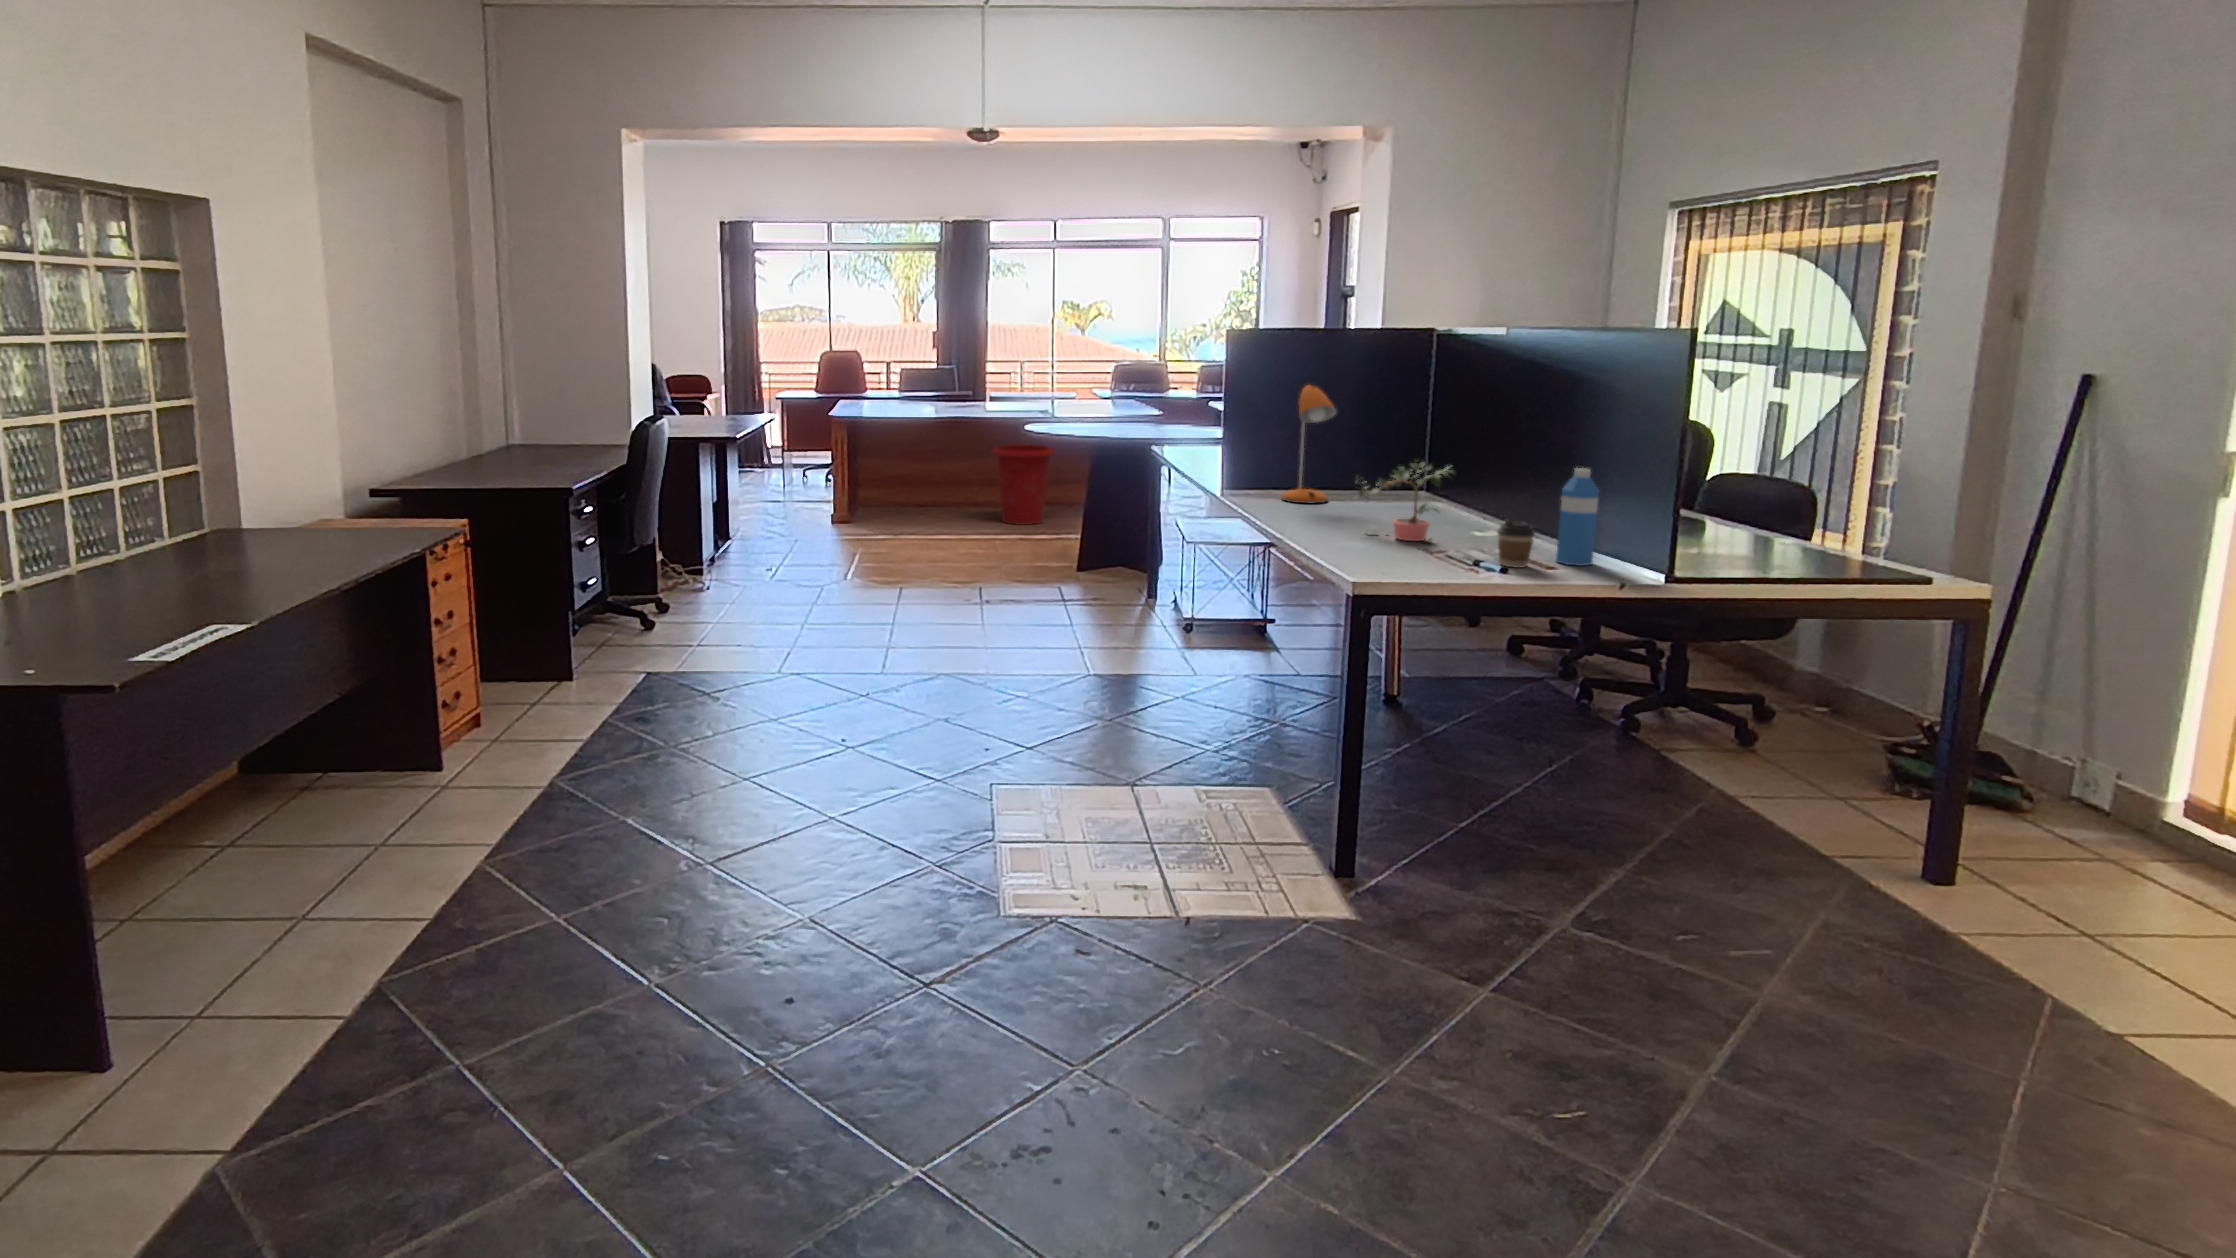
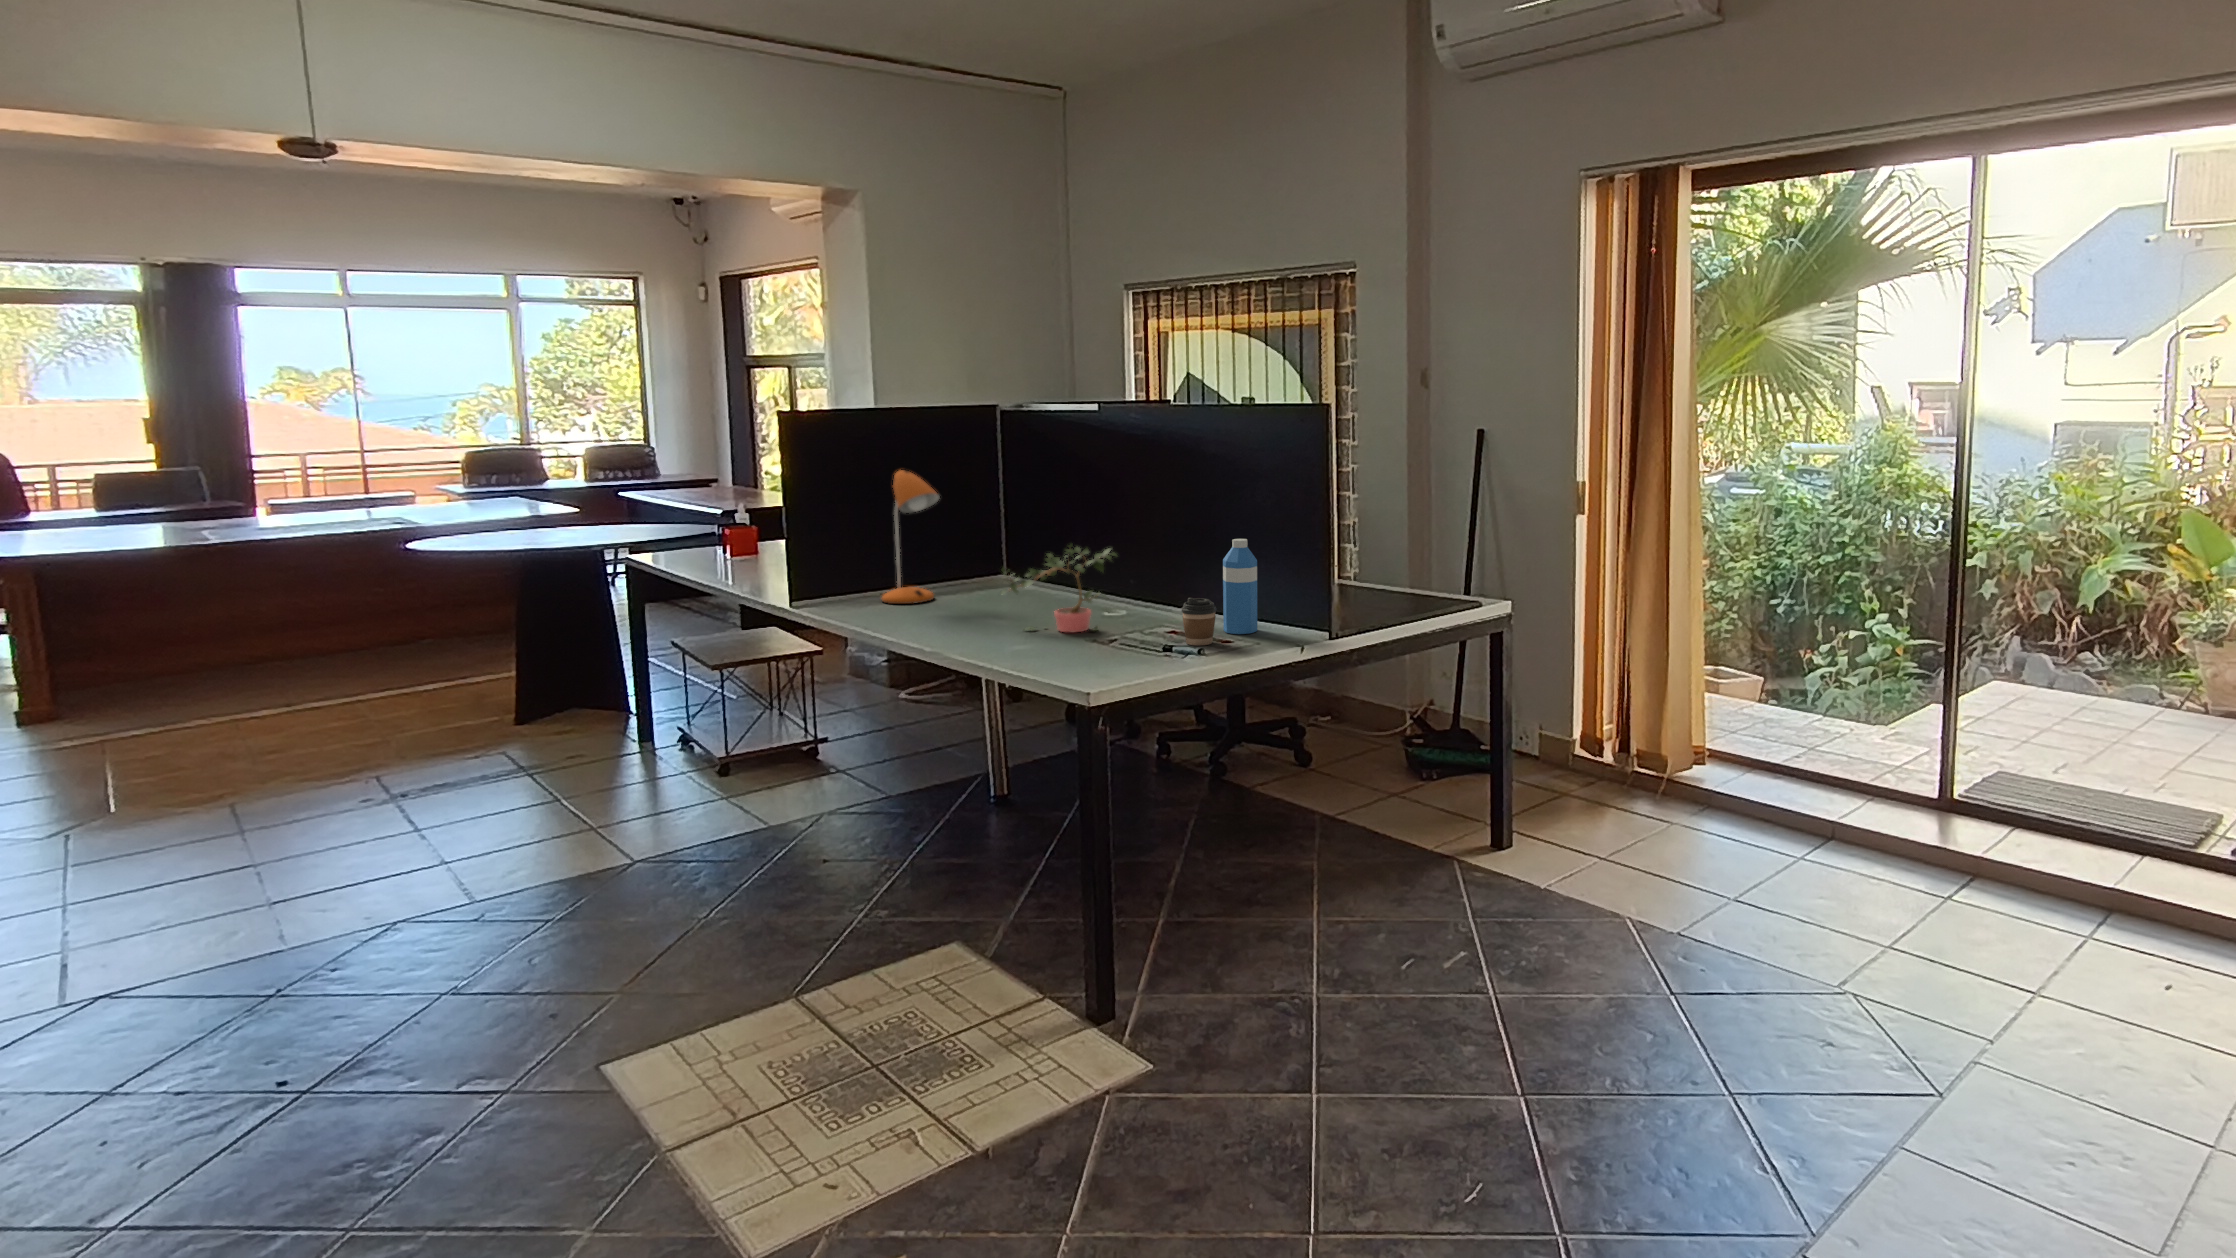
waste bin: present [993,445,1055,525] -> none [328,563,434,673]

